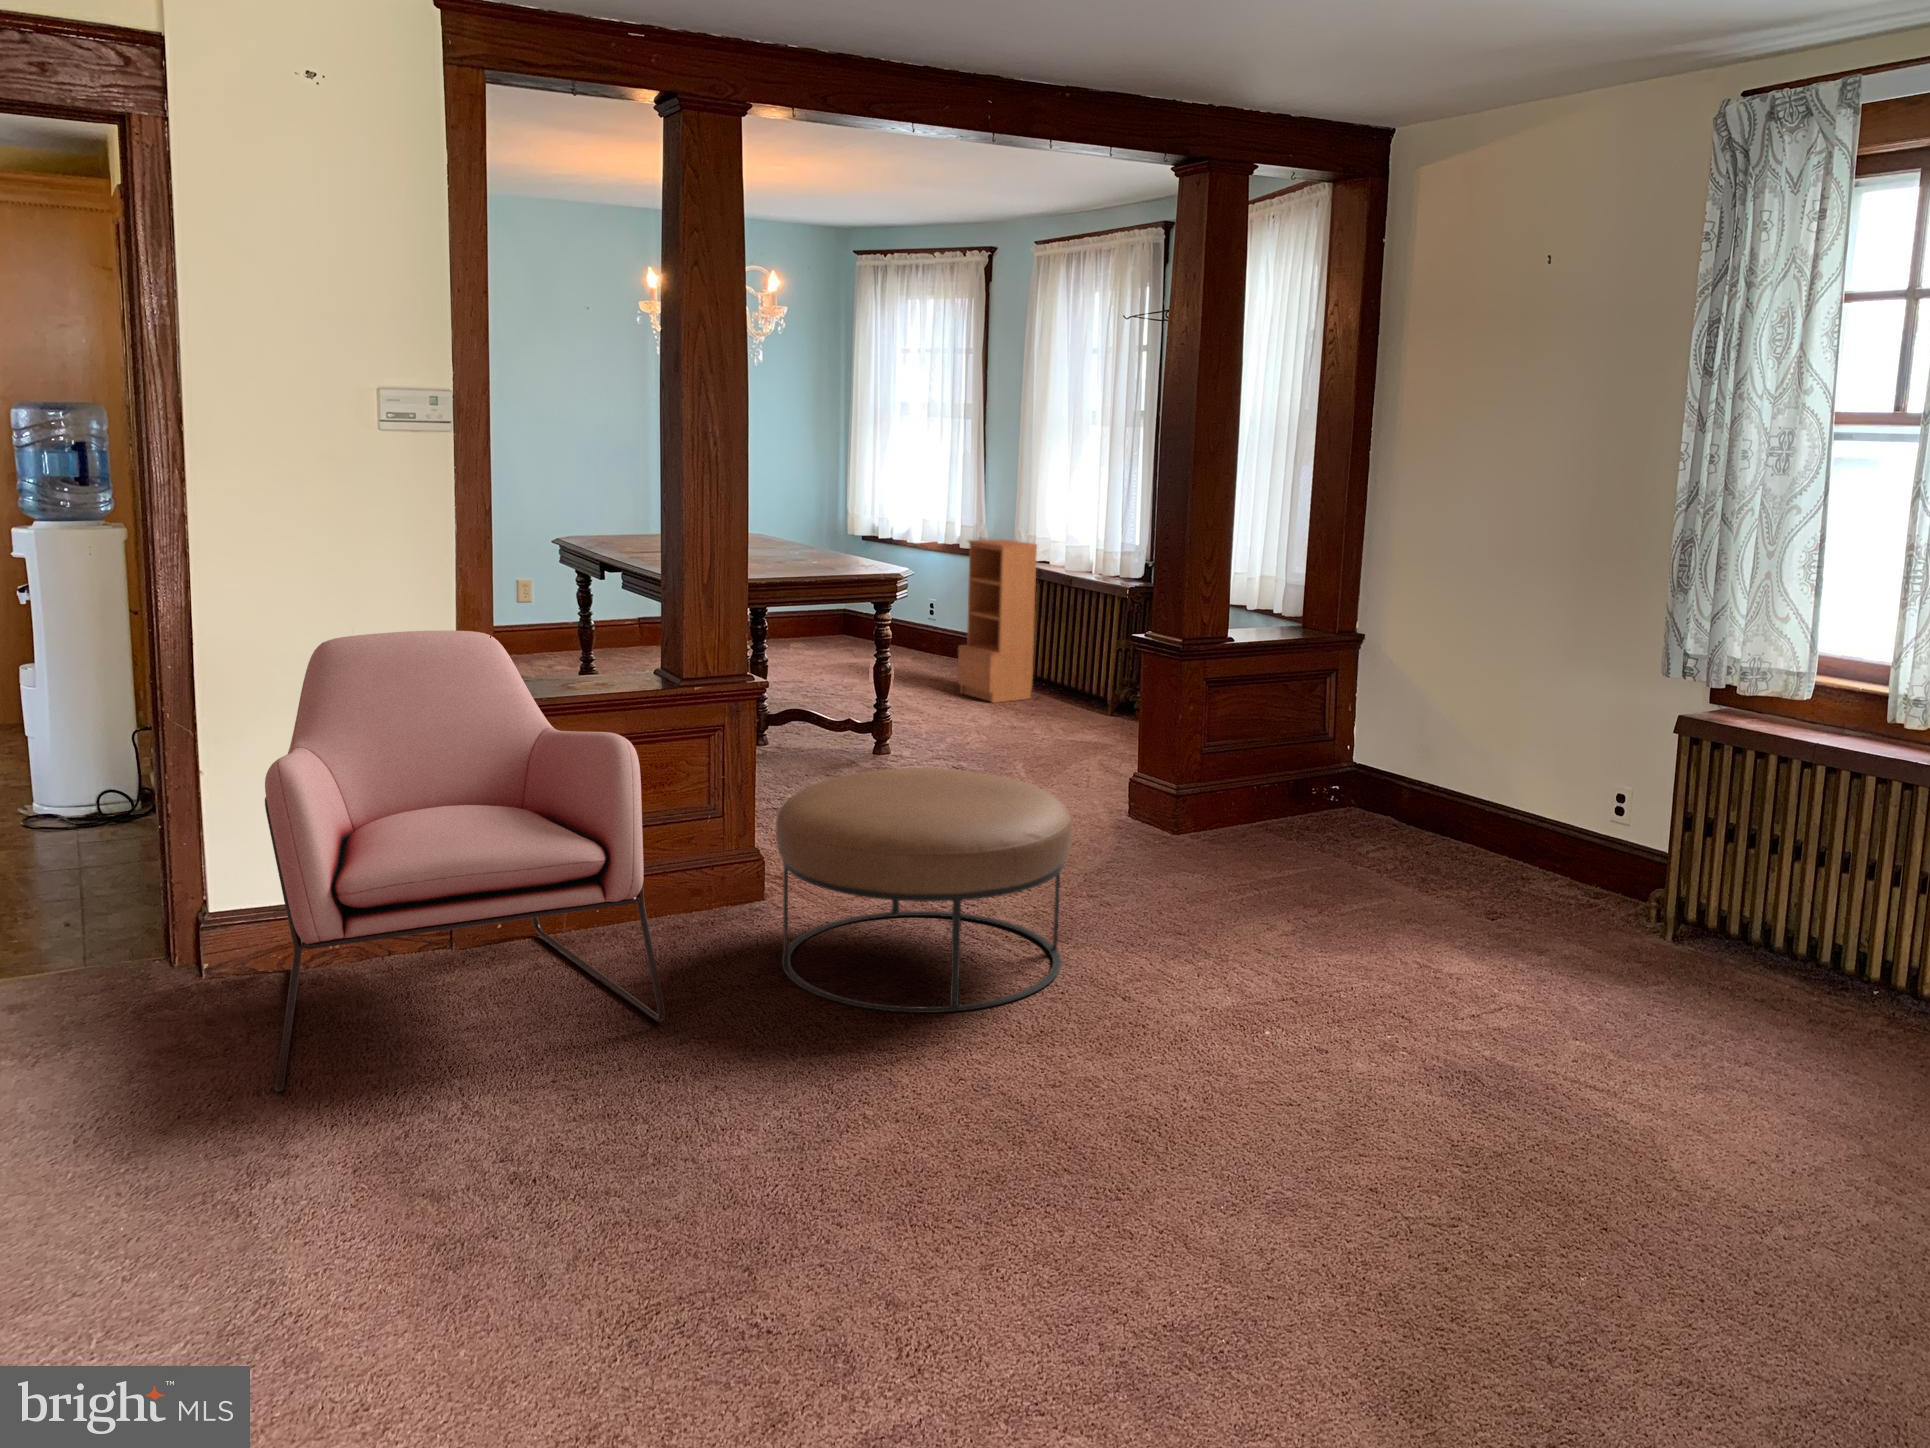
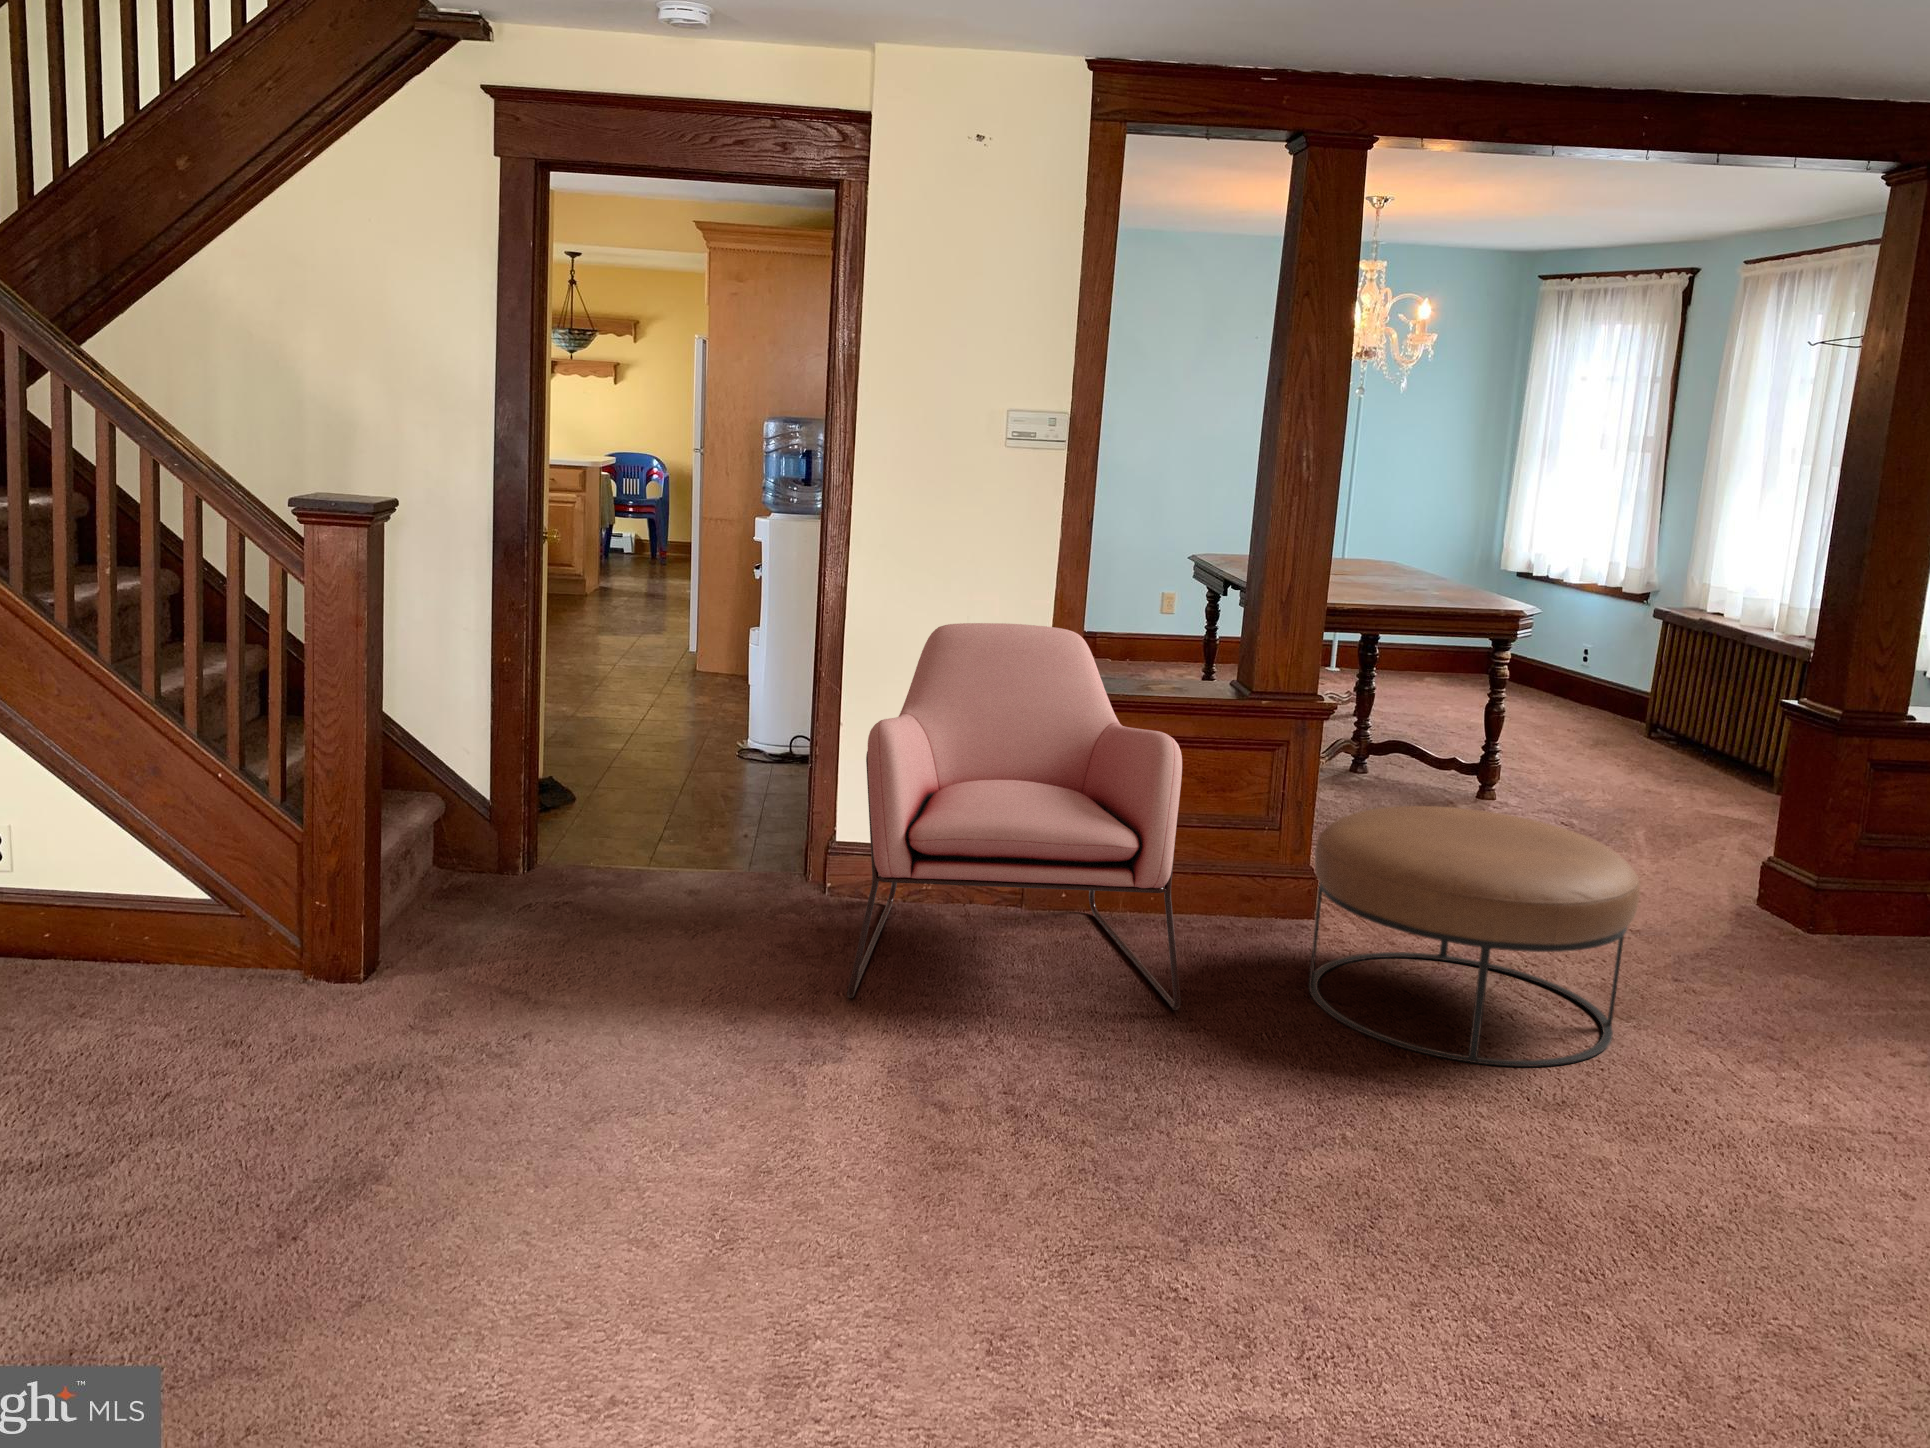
bookcase: present [958,539,1037,703] -> none [1597,584,1709,765]

